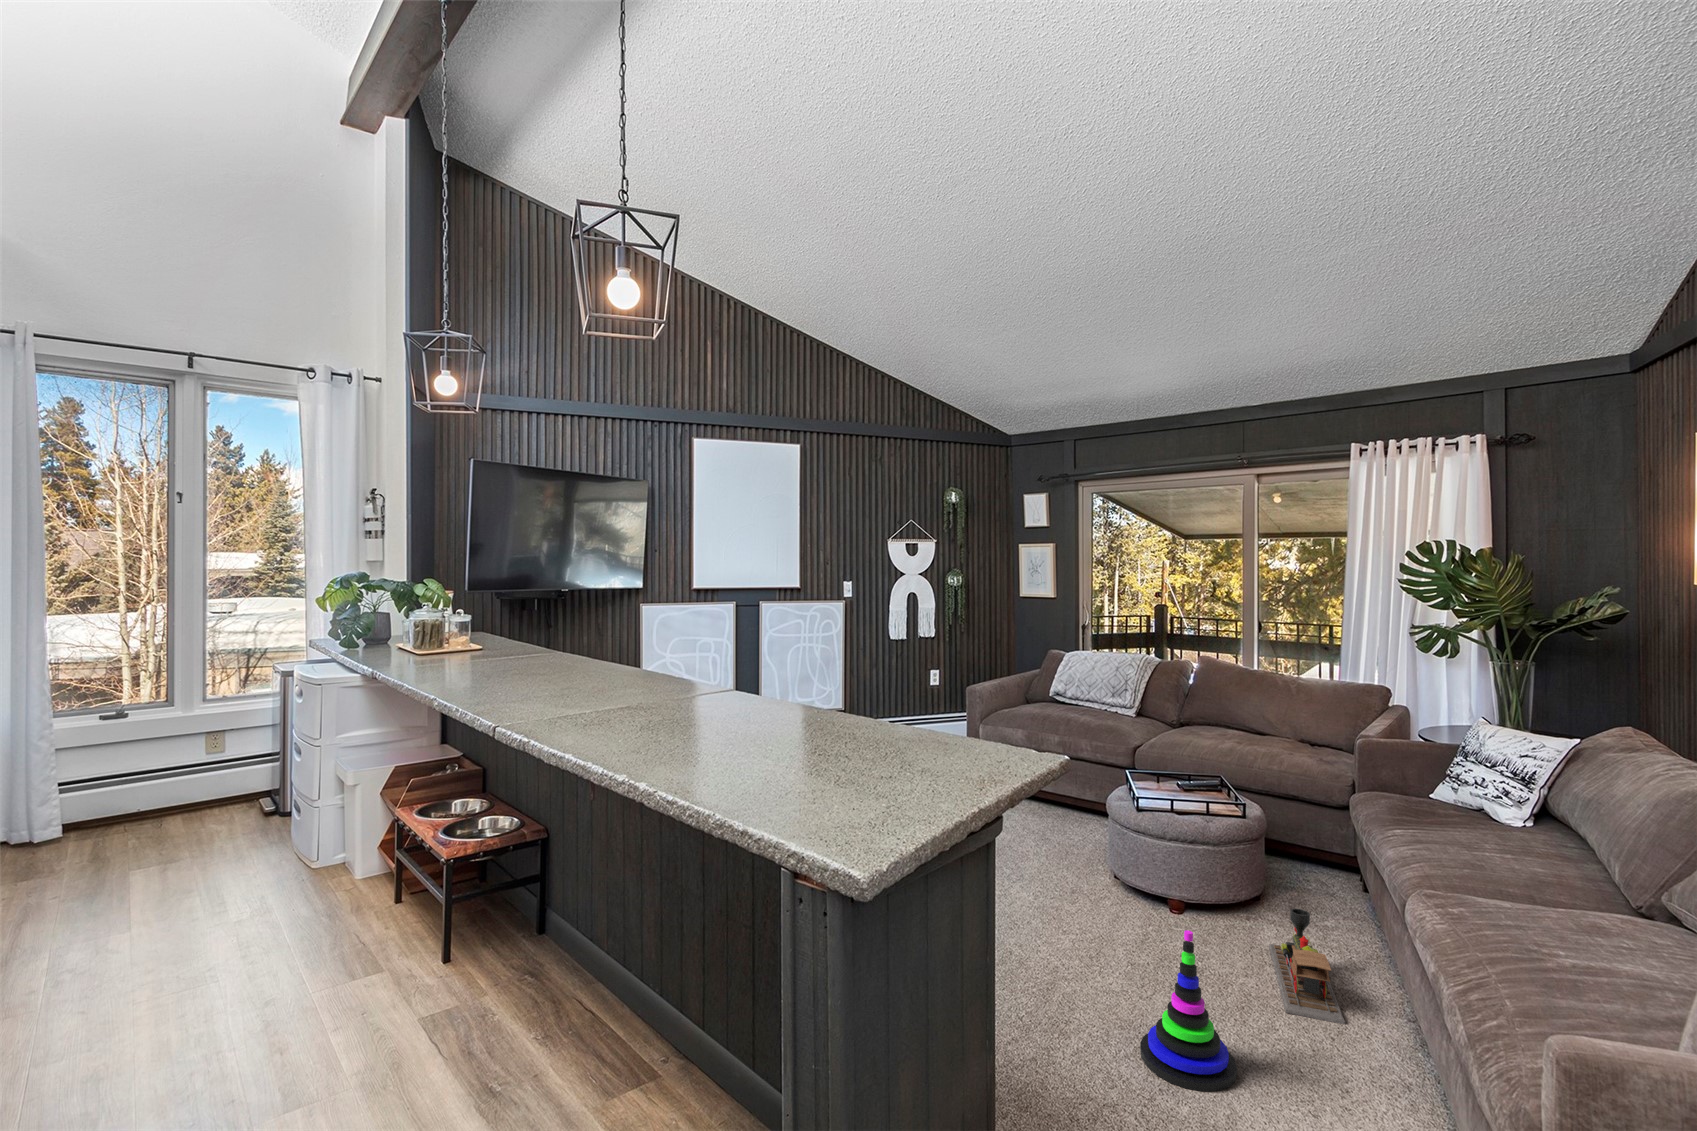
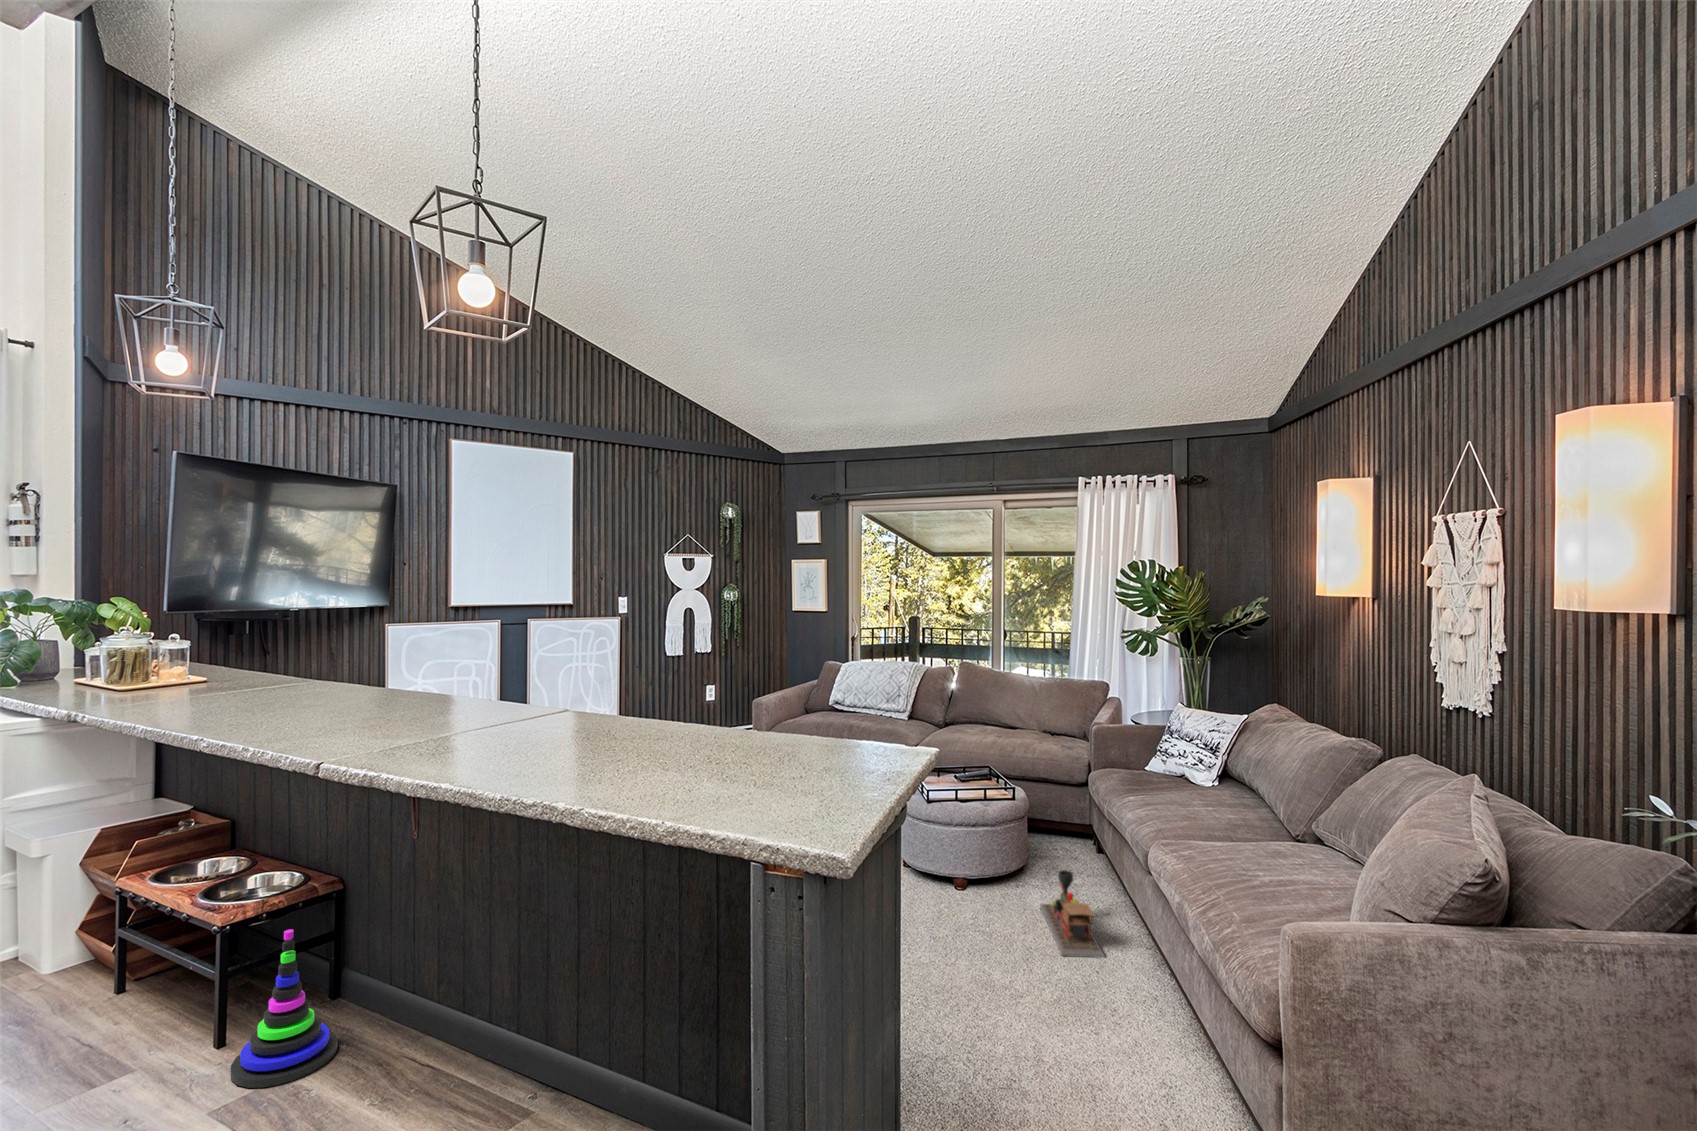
stacking toy: present [1140,930,1237,1091] -> present [231,929,338,1088]

